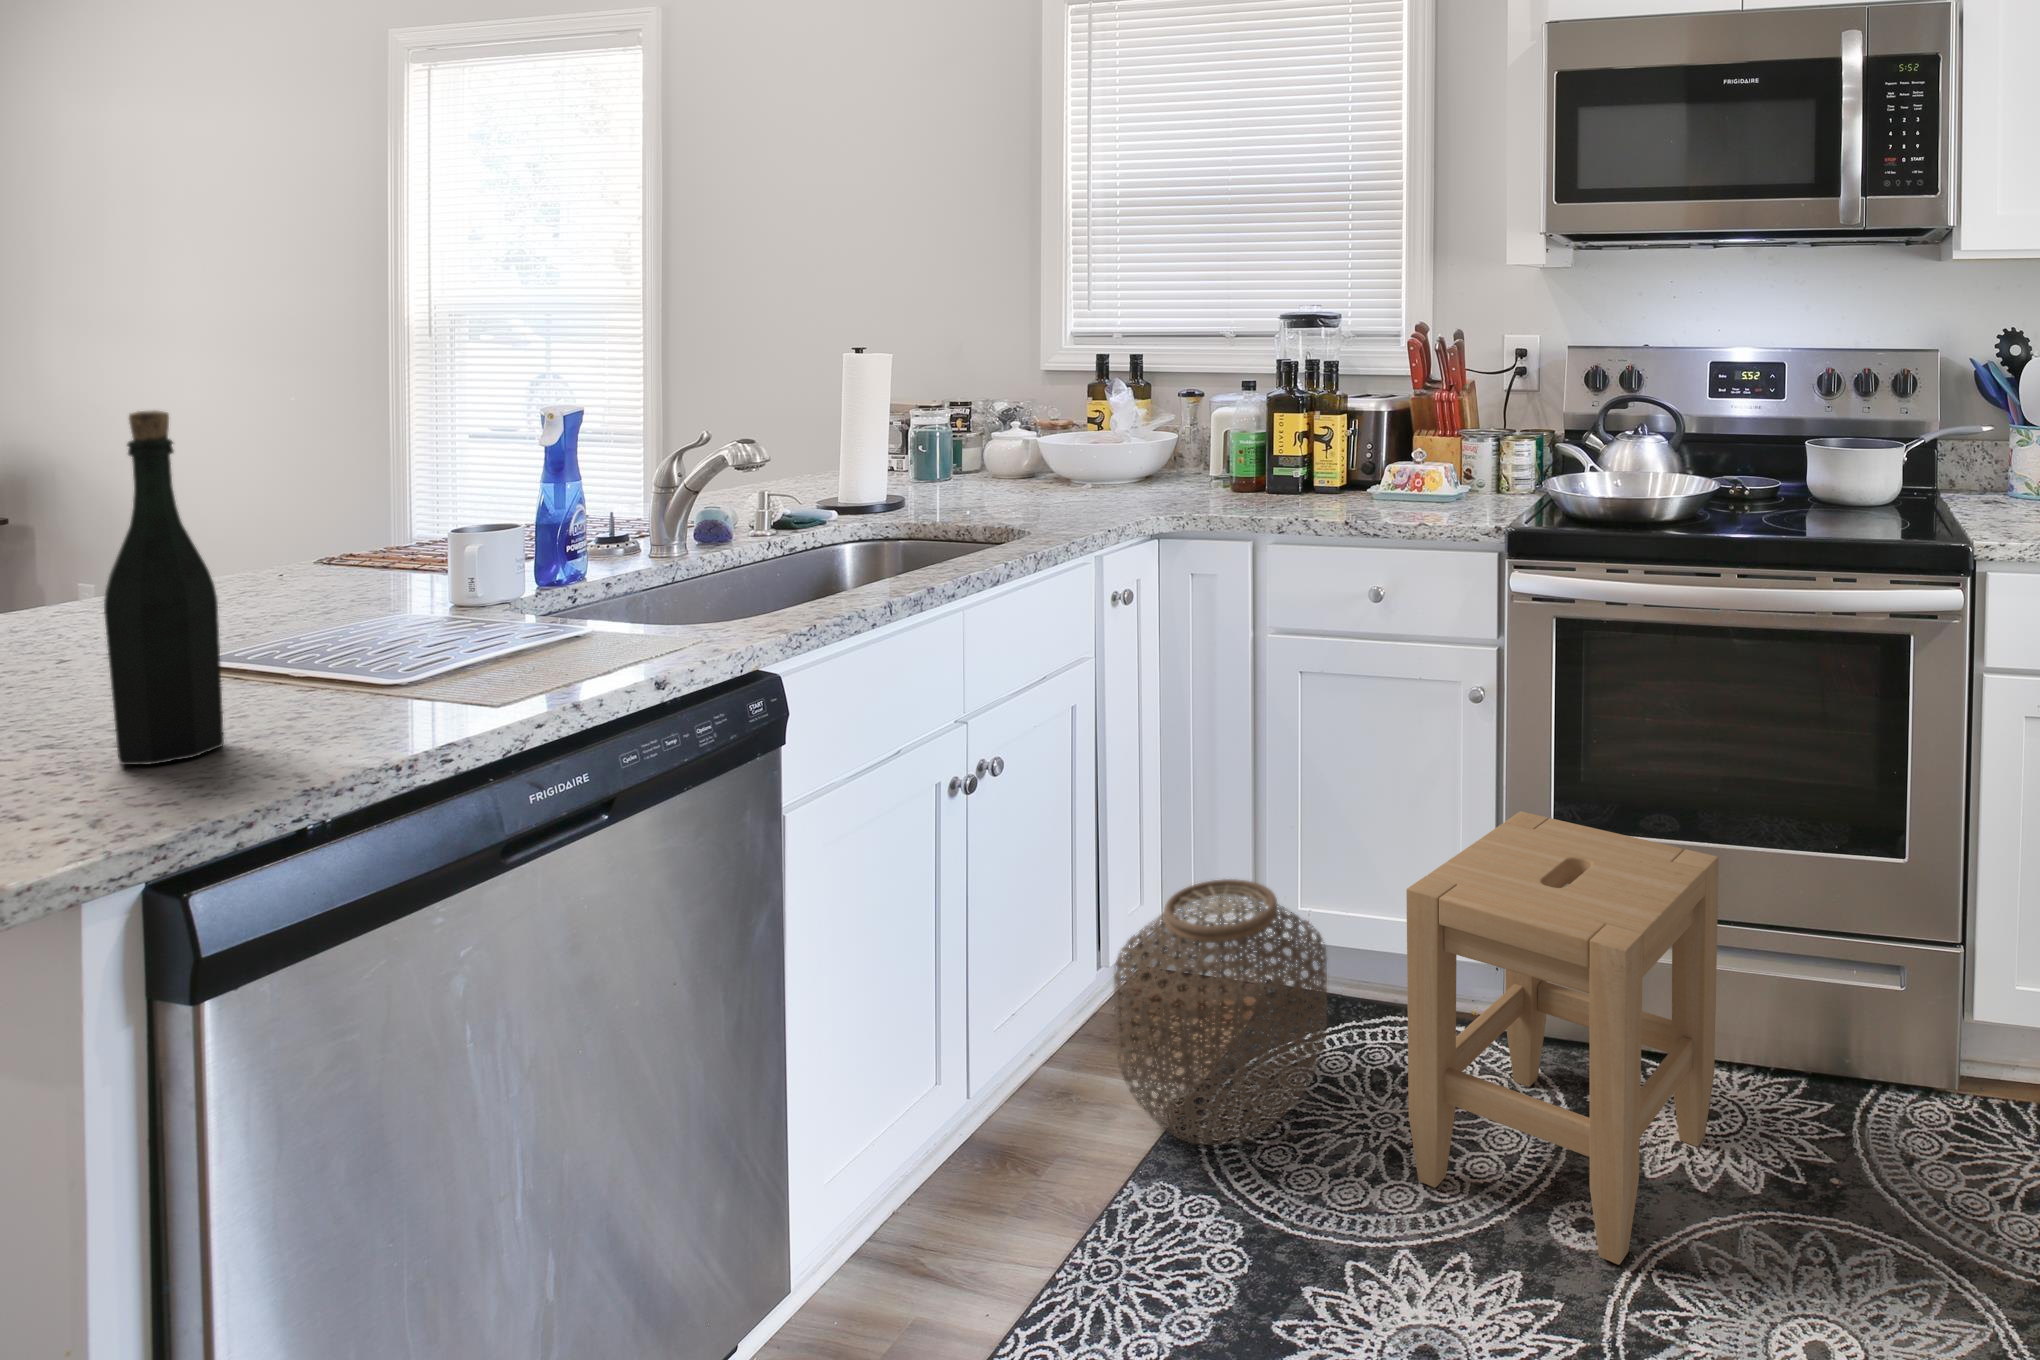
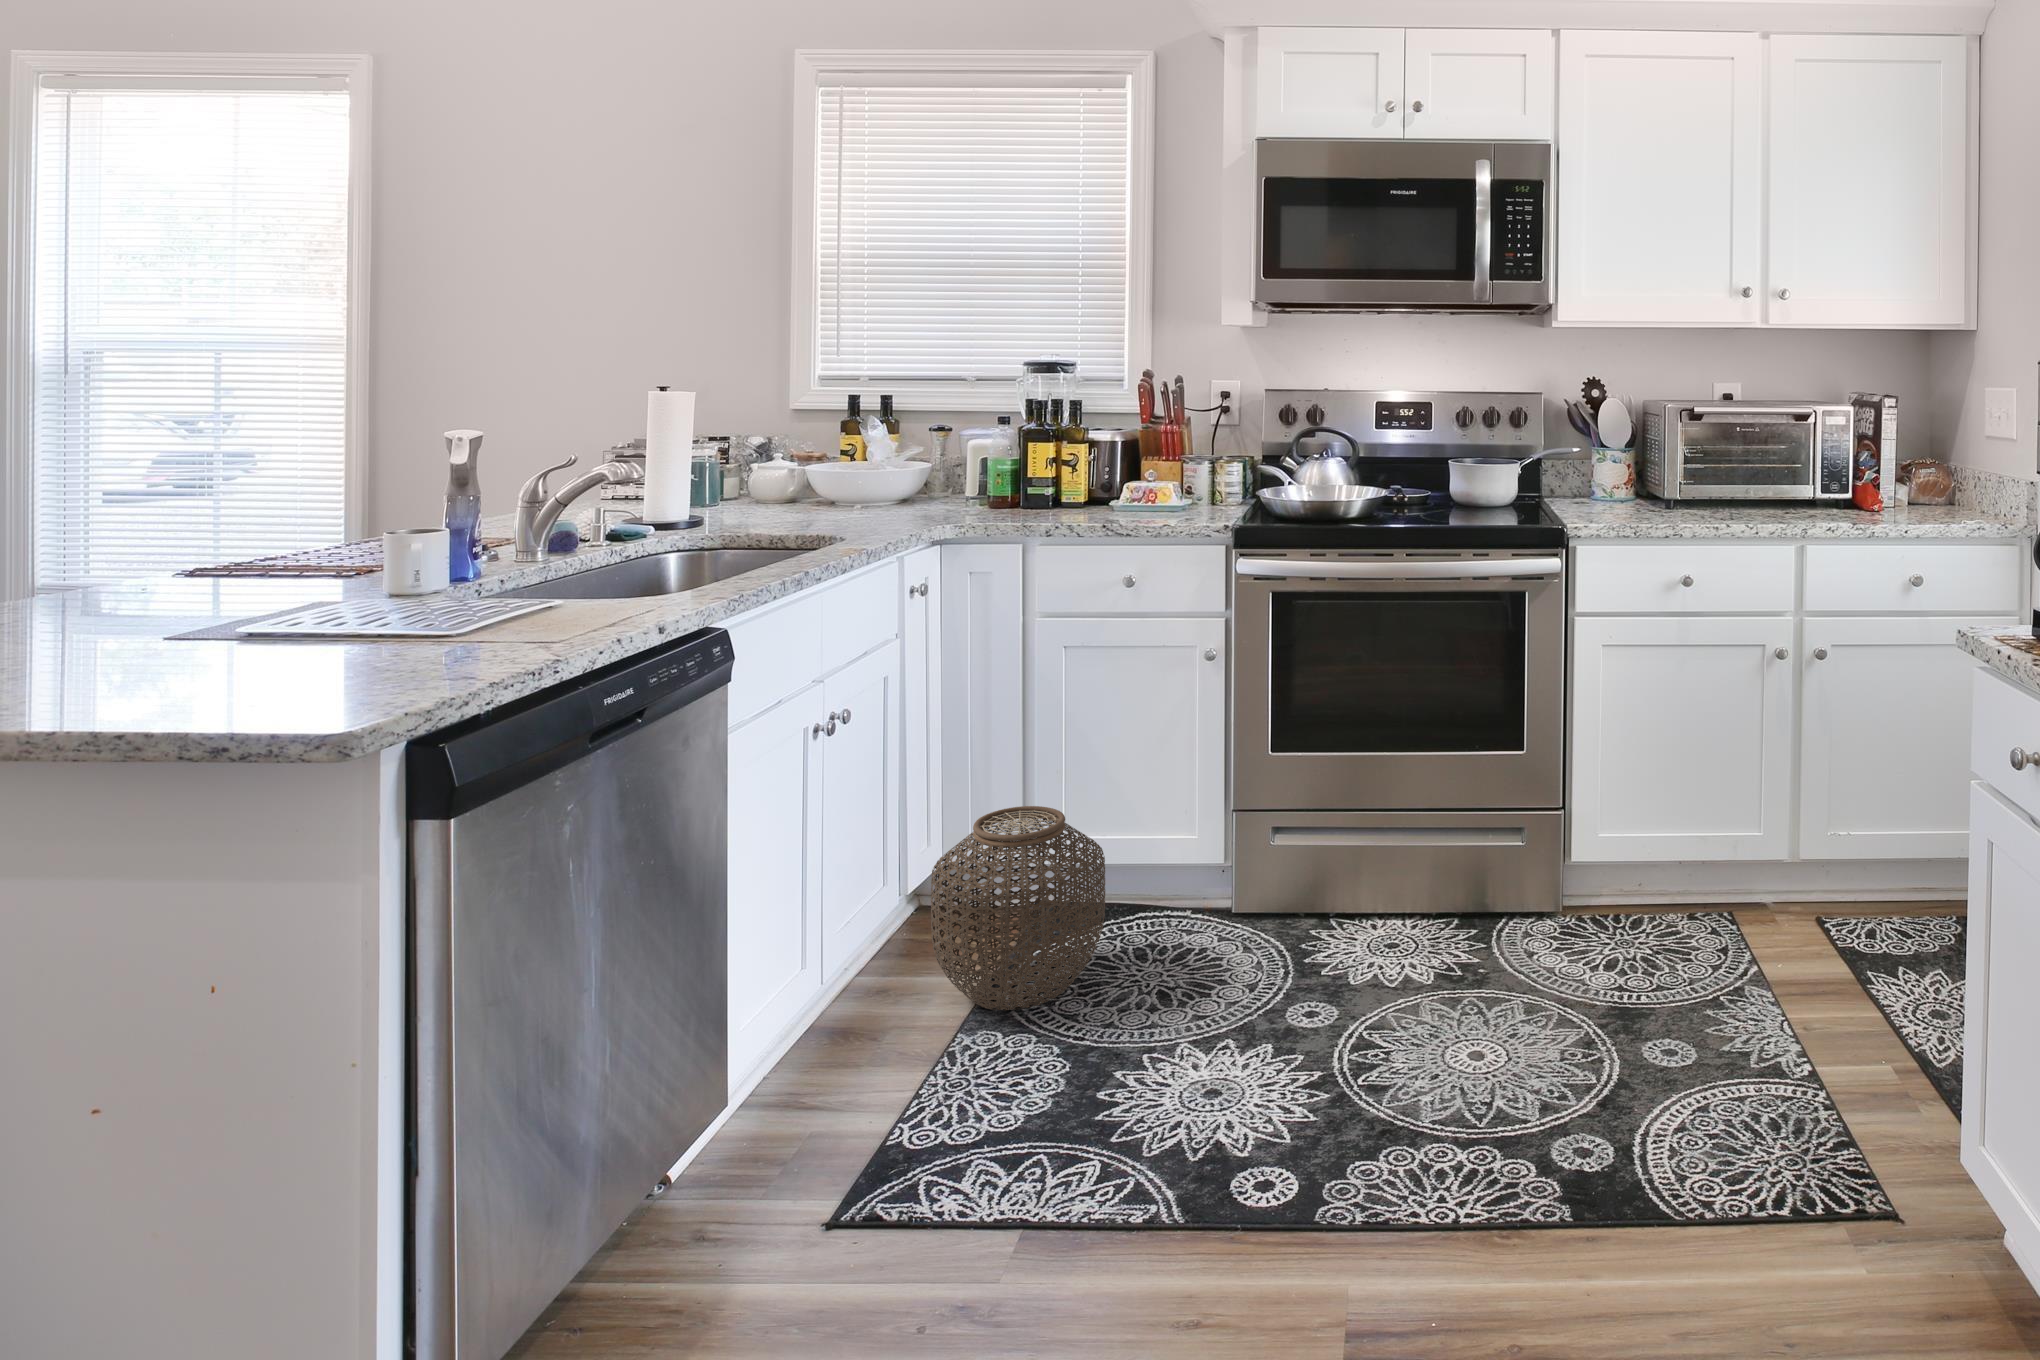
bottle: present [104,410,224,765] -> none [284,418,367,676]
stool: present [1406,811,1719,1265] -> none [1178,737,1400,1033]

